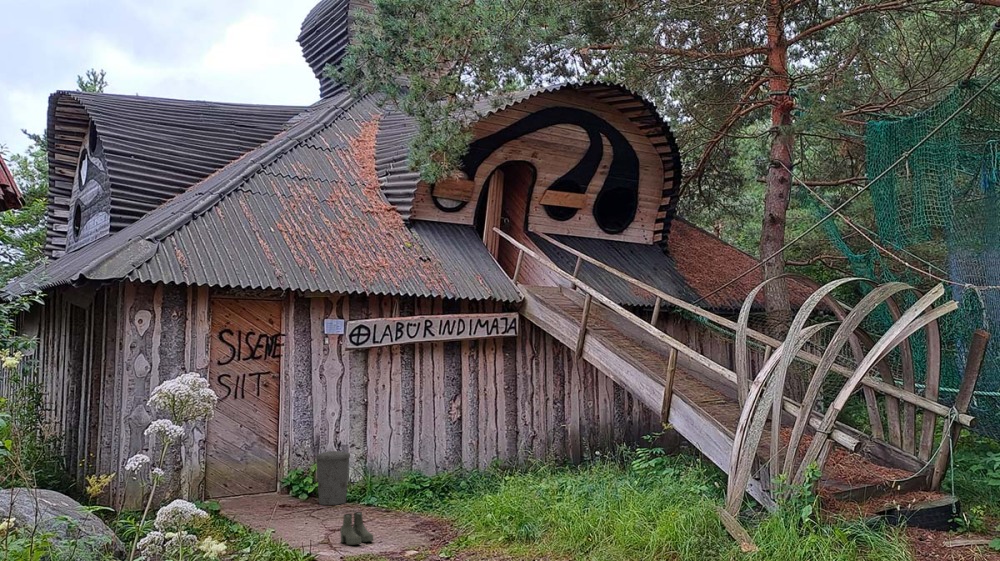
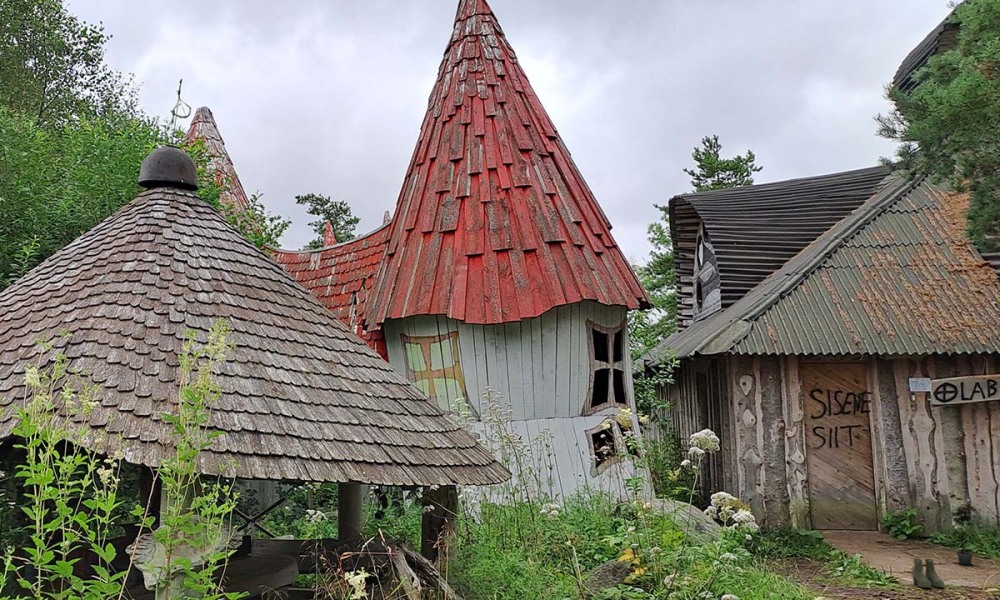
potted plant: none [363,447,392,514] -> present [951,502,976,565]
trash can: present [316,451,350,505] -> none [905,501,941,551]

